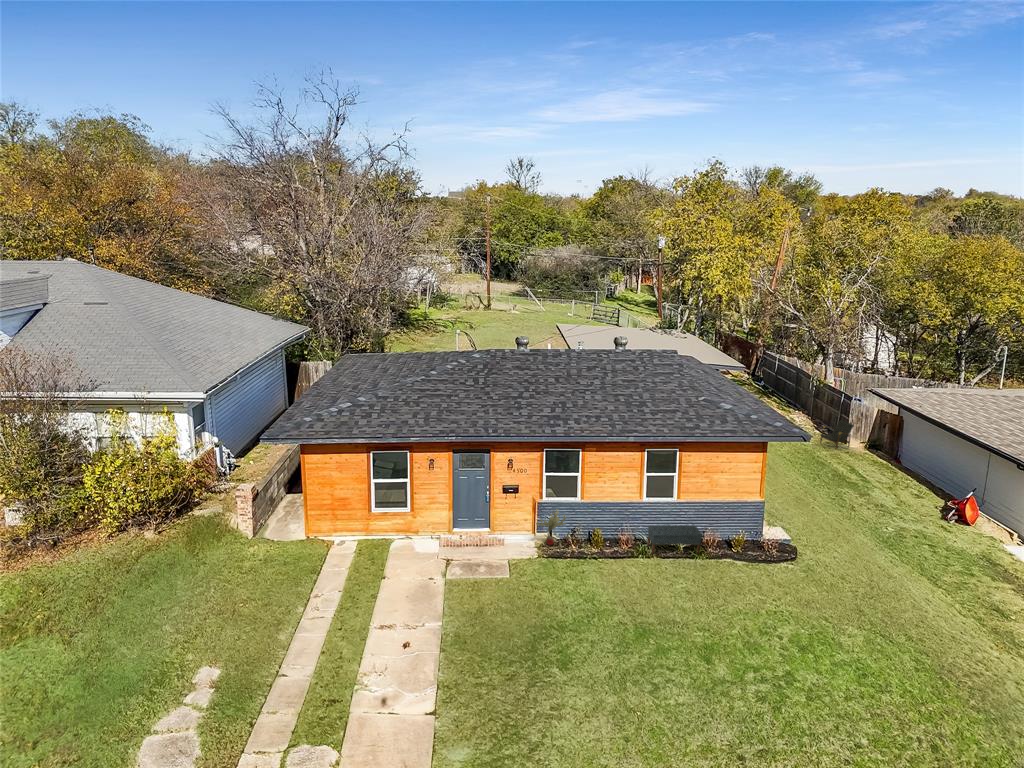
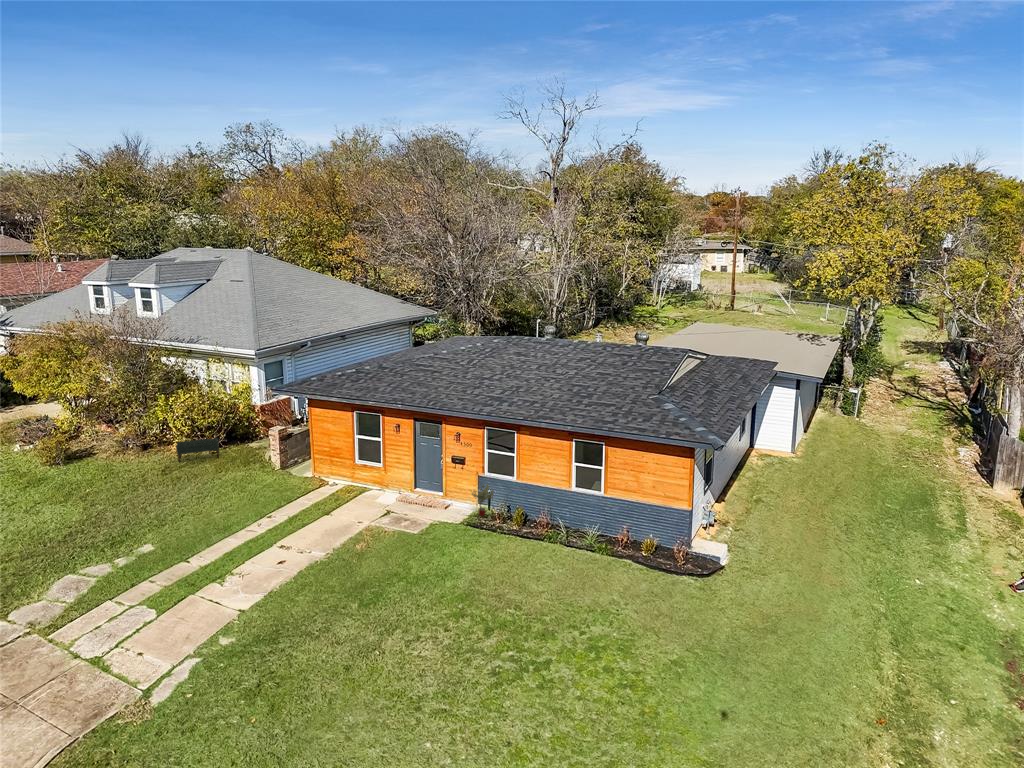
lounge chair: present [820,420,854,449] -> none [918,451,964,487]
bench: present [647,525,702,554] -> present [176,438,219,462]

